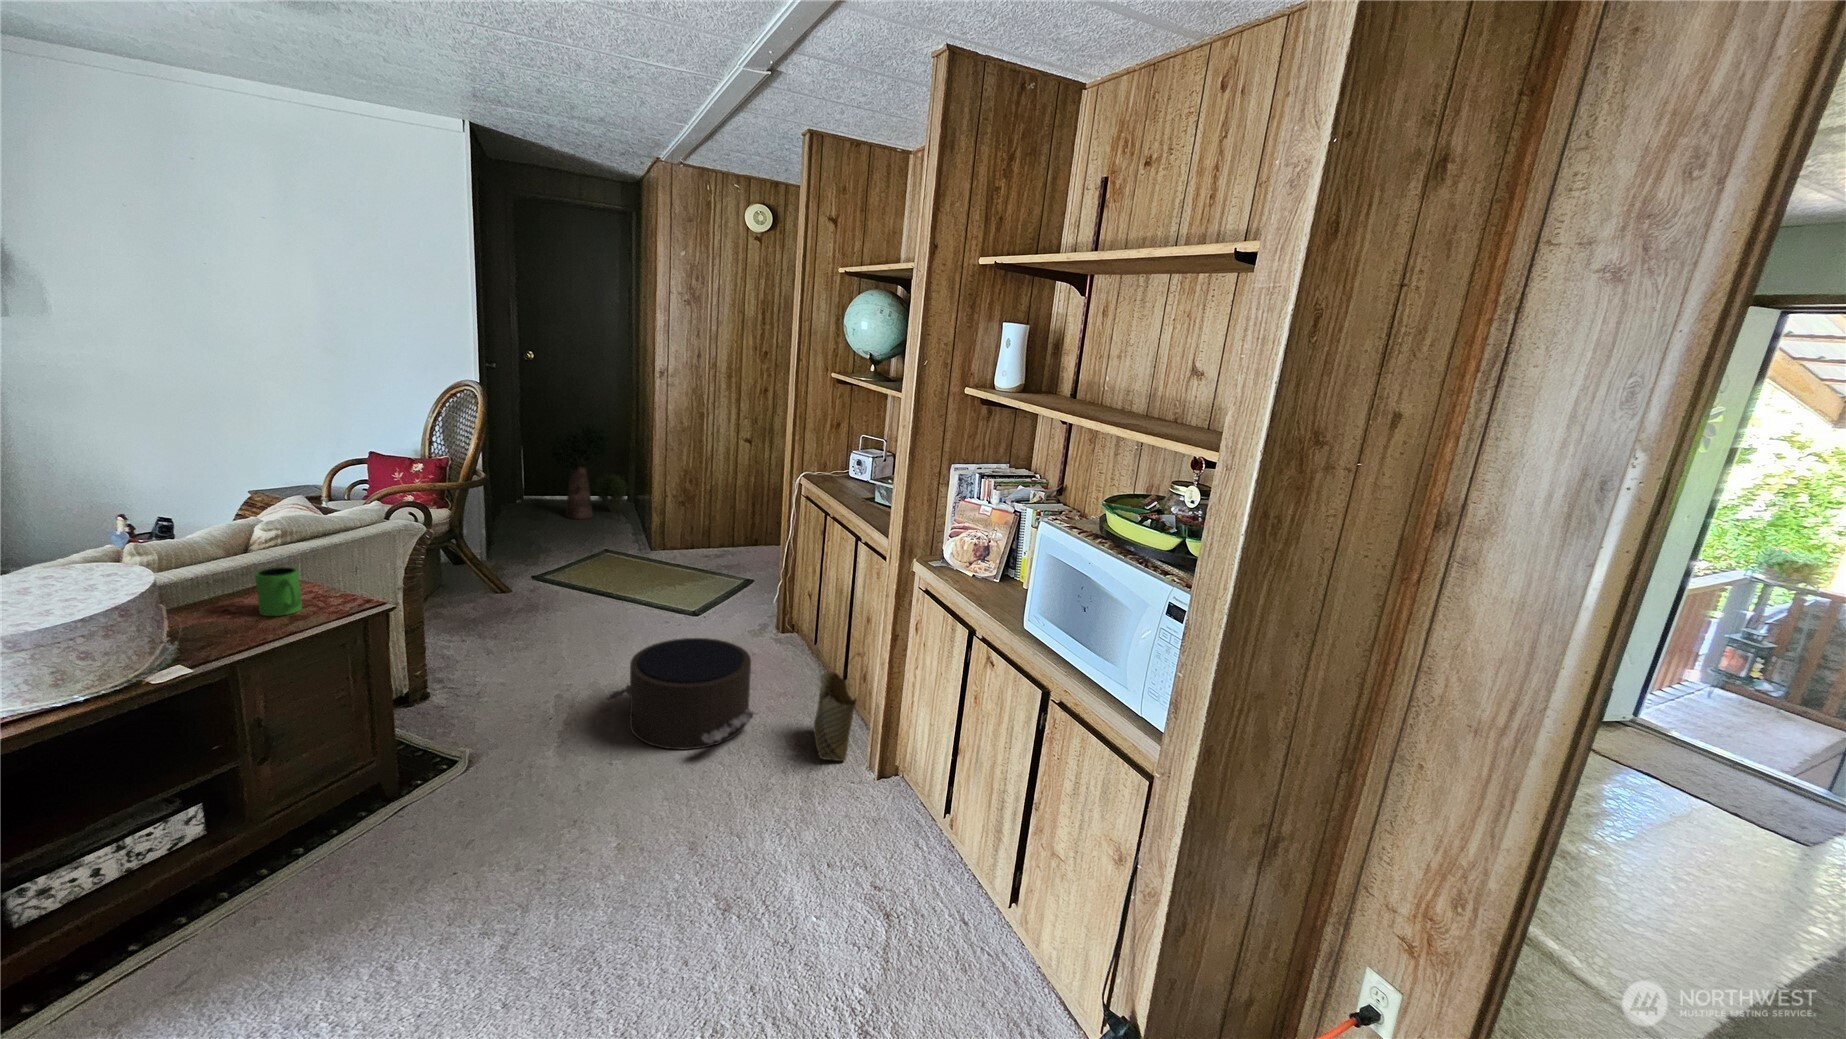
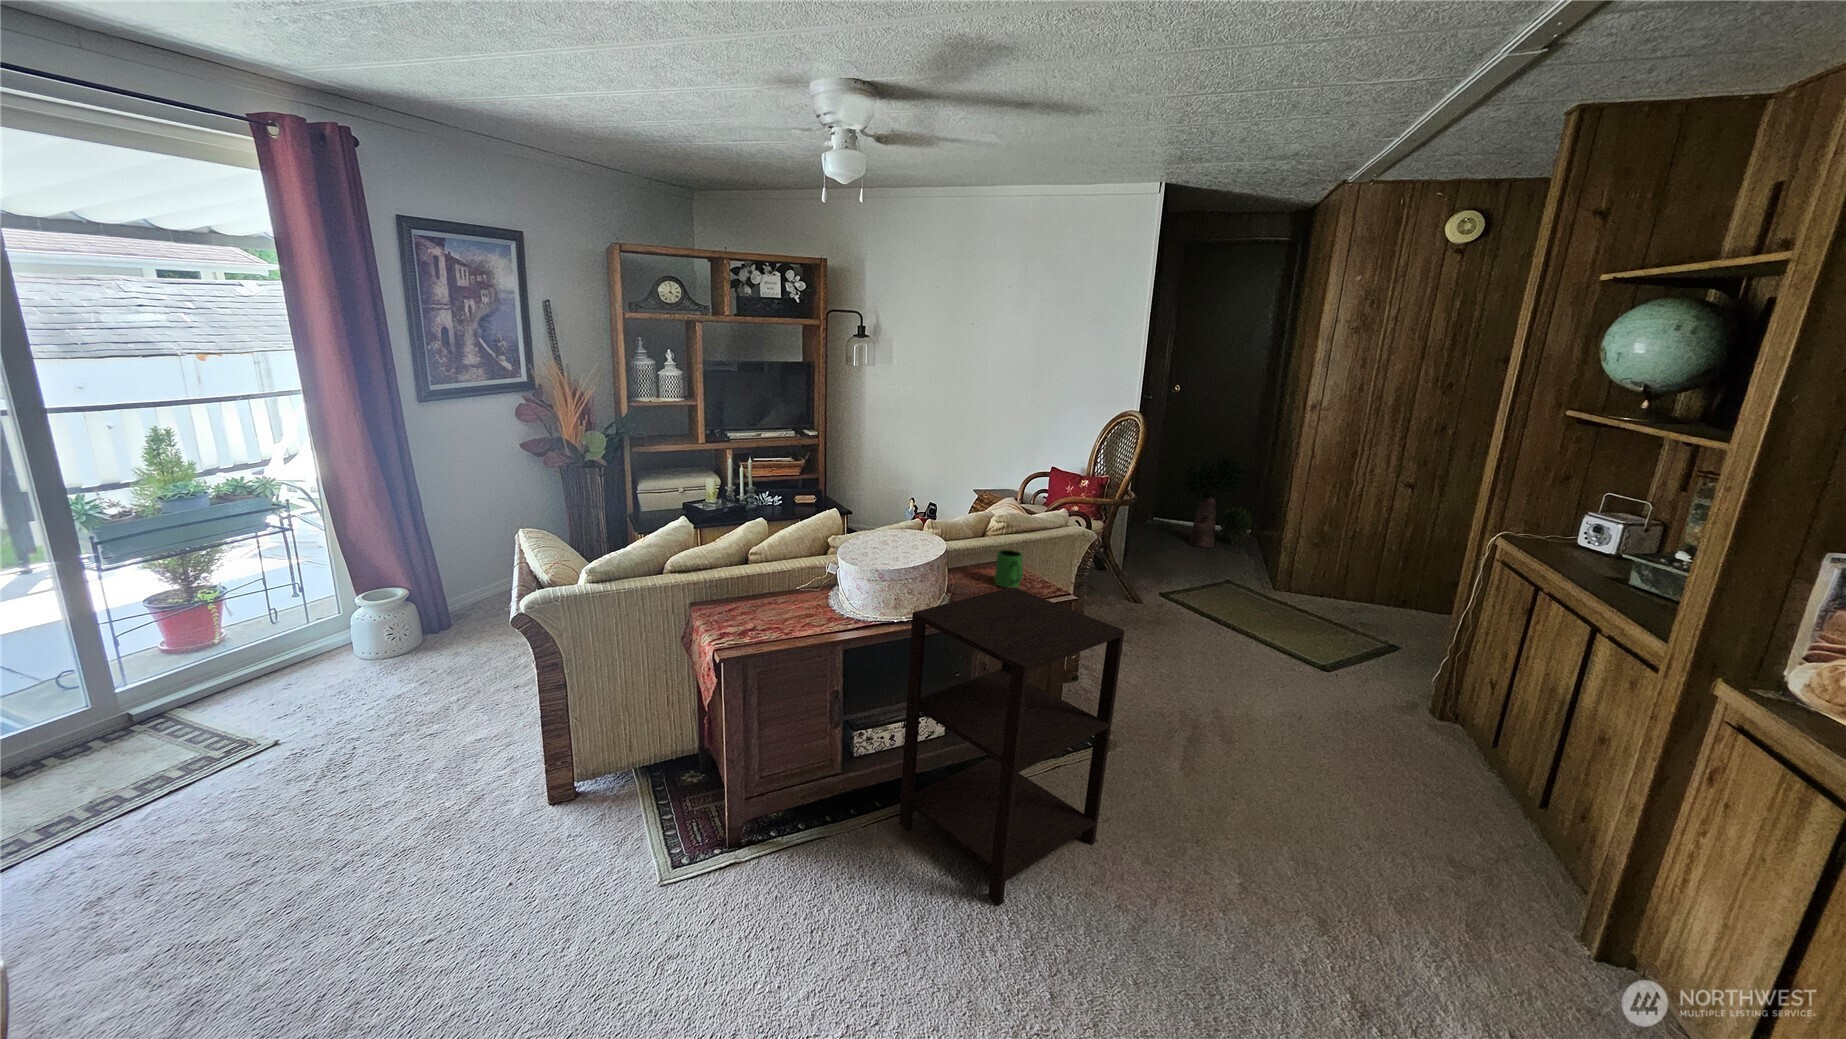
side table: none [85,614,455,1007] -> present [899,587,1124,906]
pouf: present [606,638,755,750] -> none [1229,689,1408,821]
woven basket: present [813,653,862,761] -> none [1484,754,1584,907]

